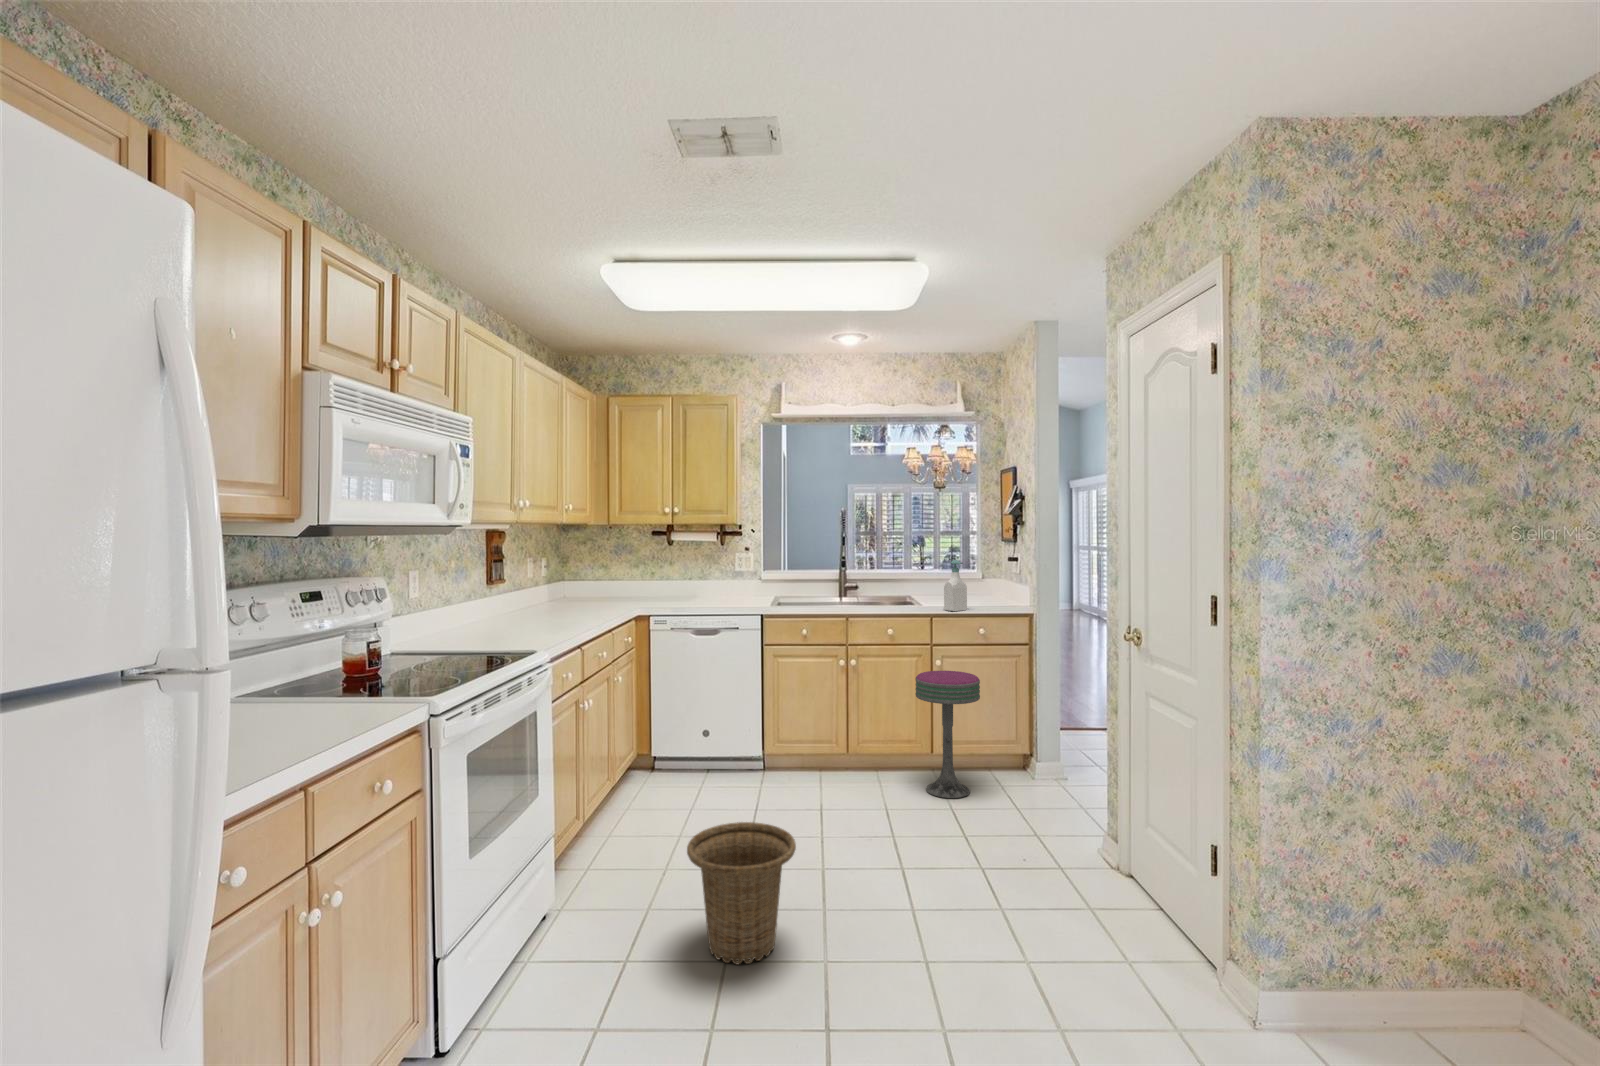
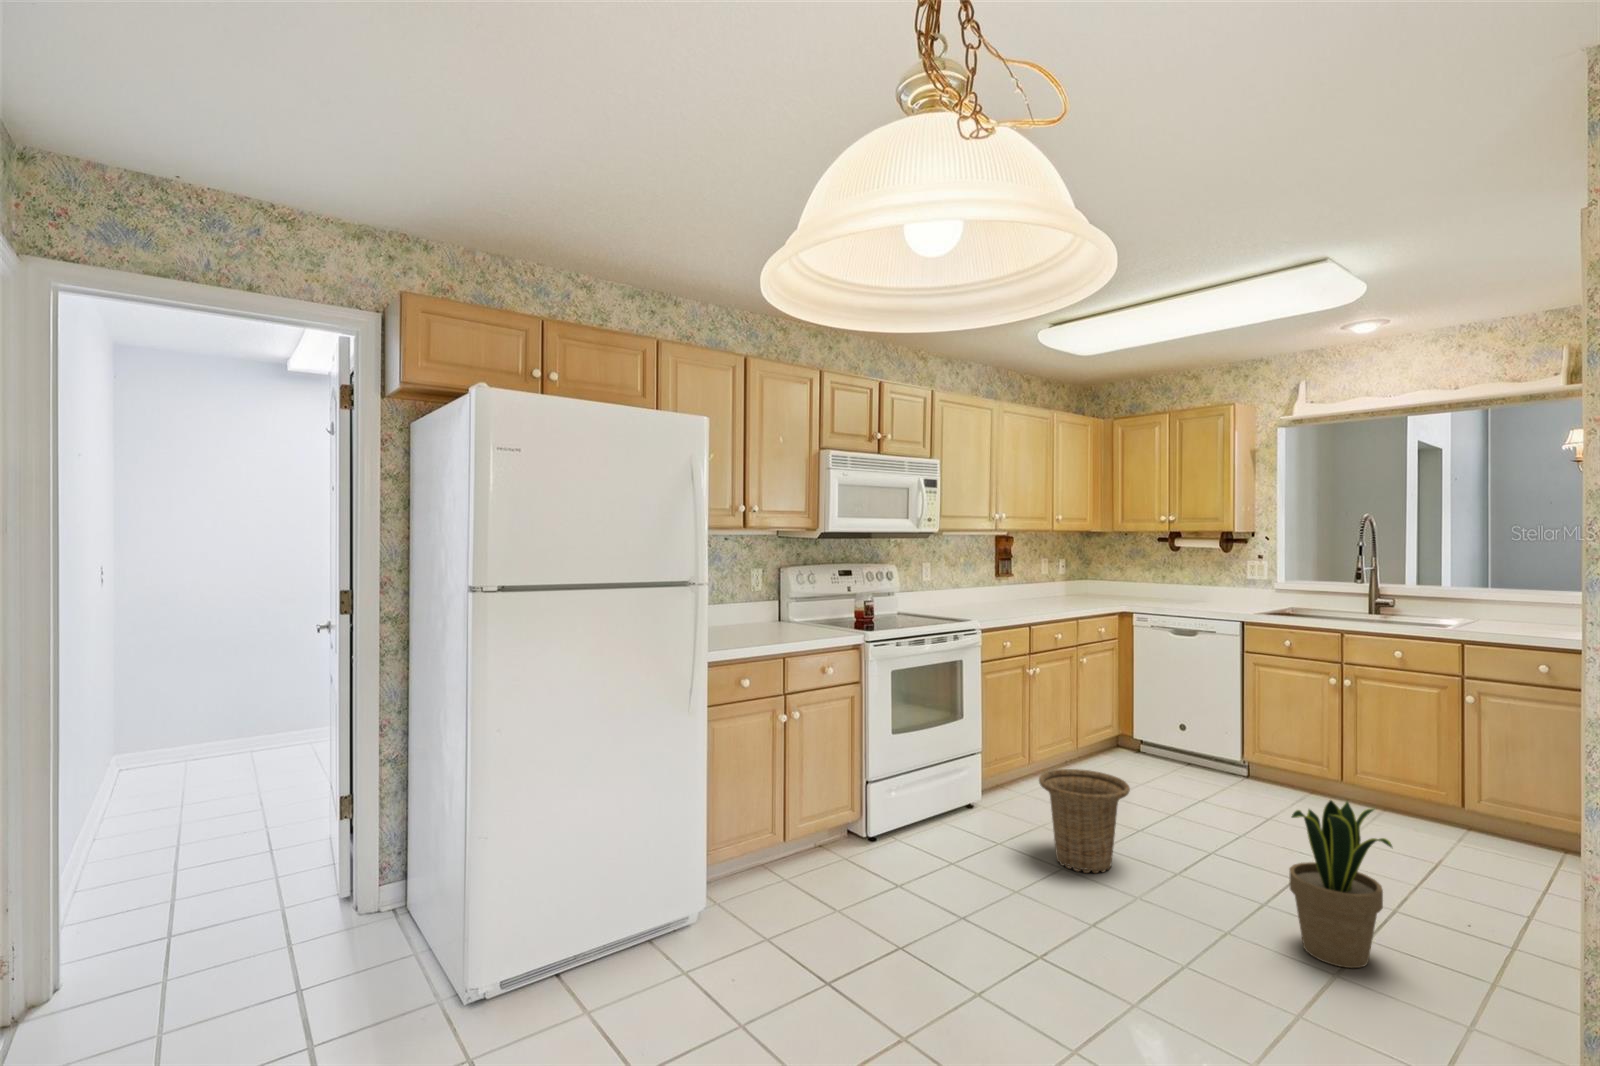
soap bottle: present [944,560,967,611] -> none [1480,573,1519,637]
bar stool: present [916,671,980,798] -> none [1409,702,1507,856]
potted plant: none [977,791,1069,963] -> present [1289,800,1392,968]

